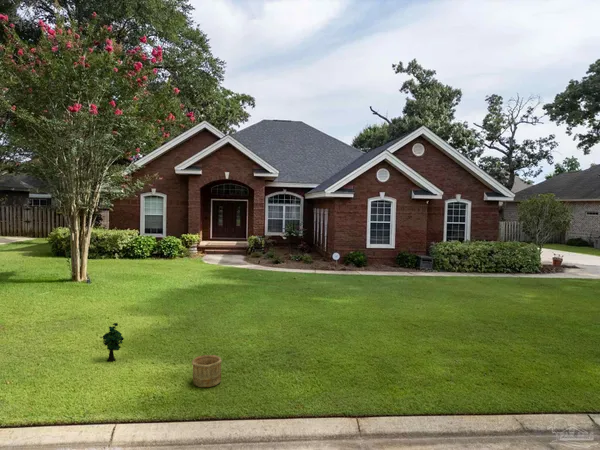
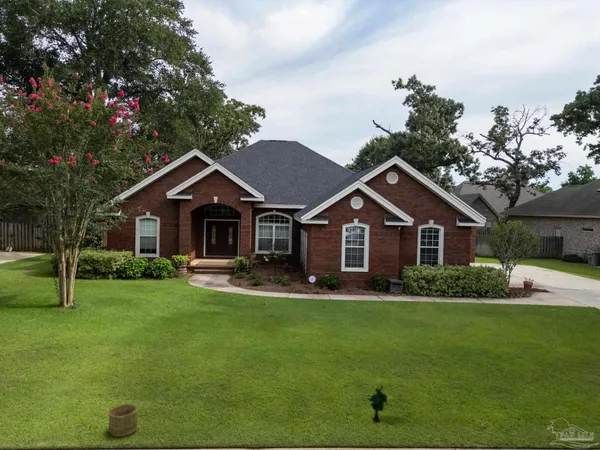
decorative plant: present [101,323,124,362] -> present [368,386,388,422]

